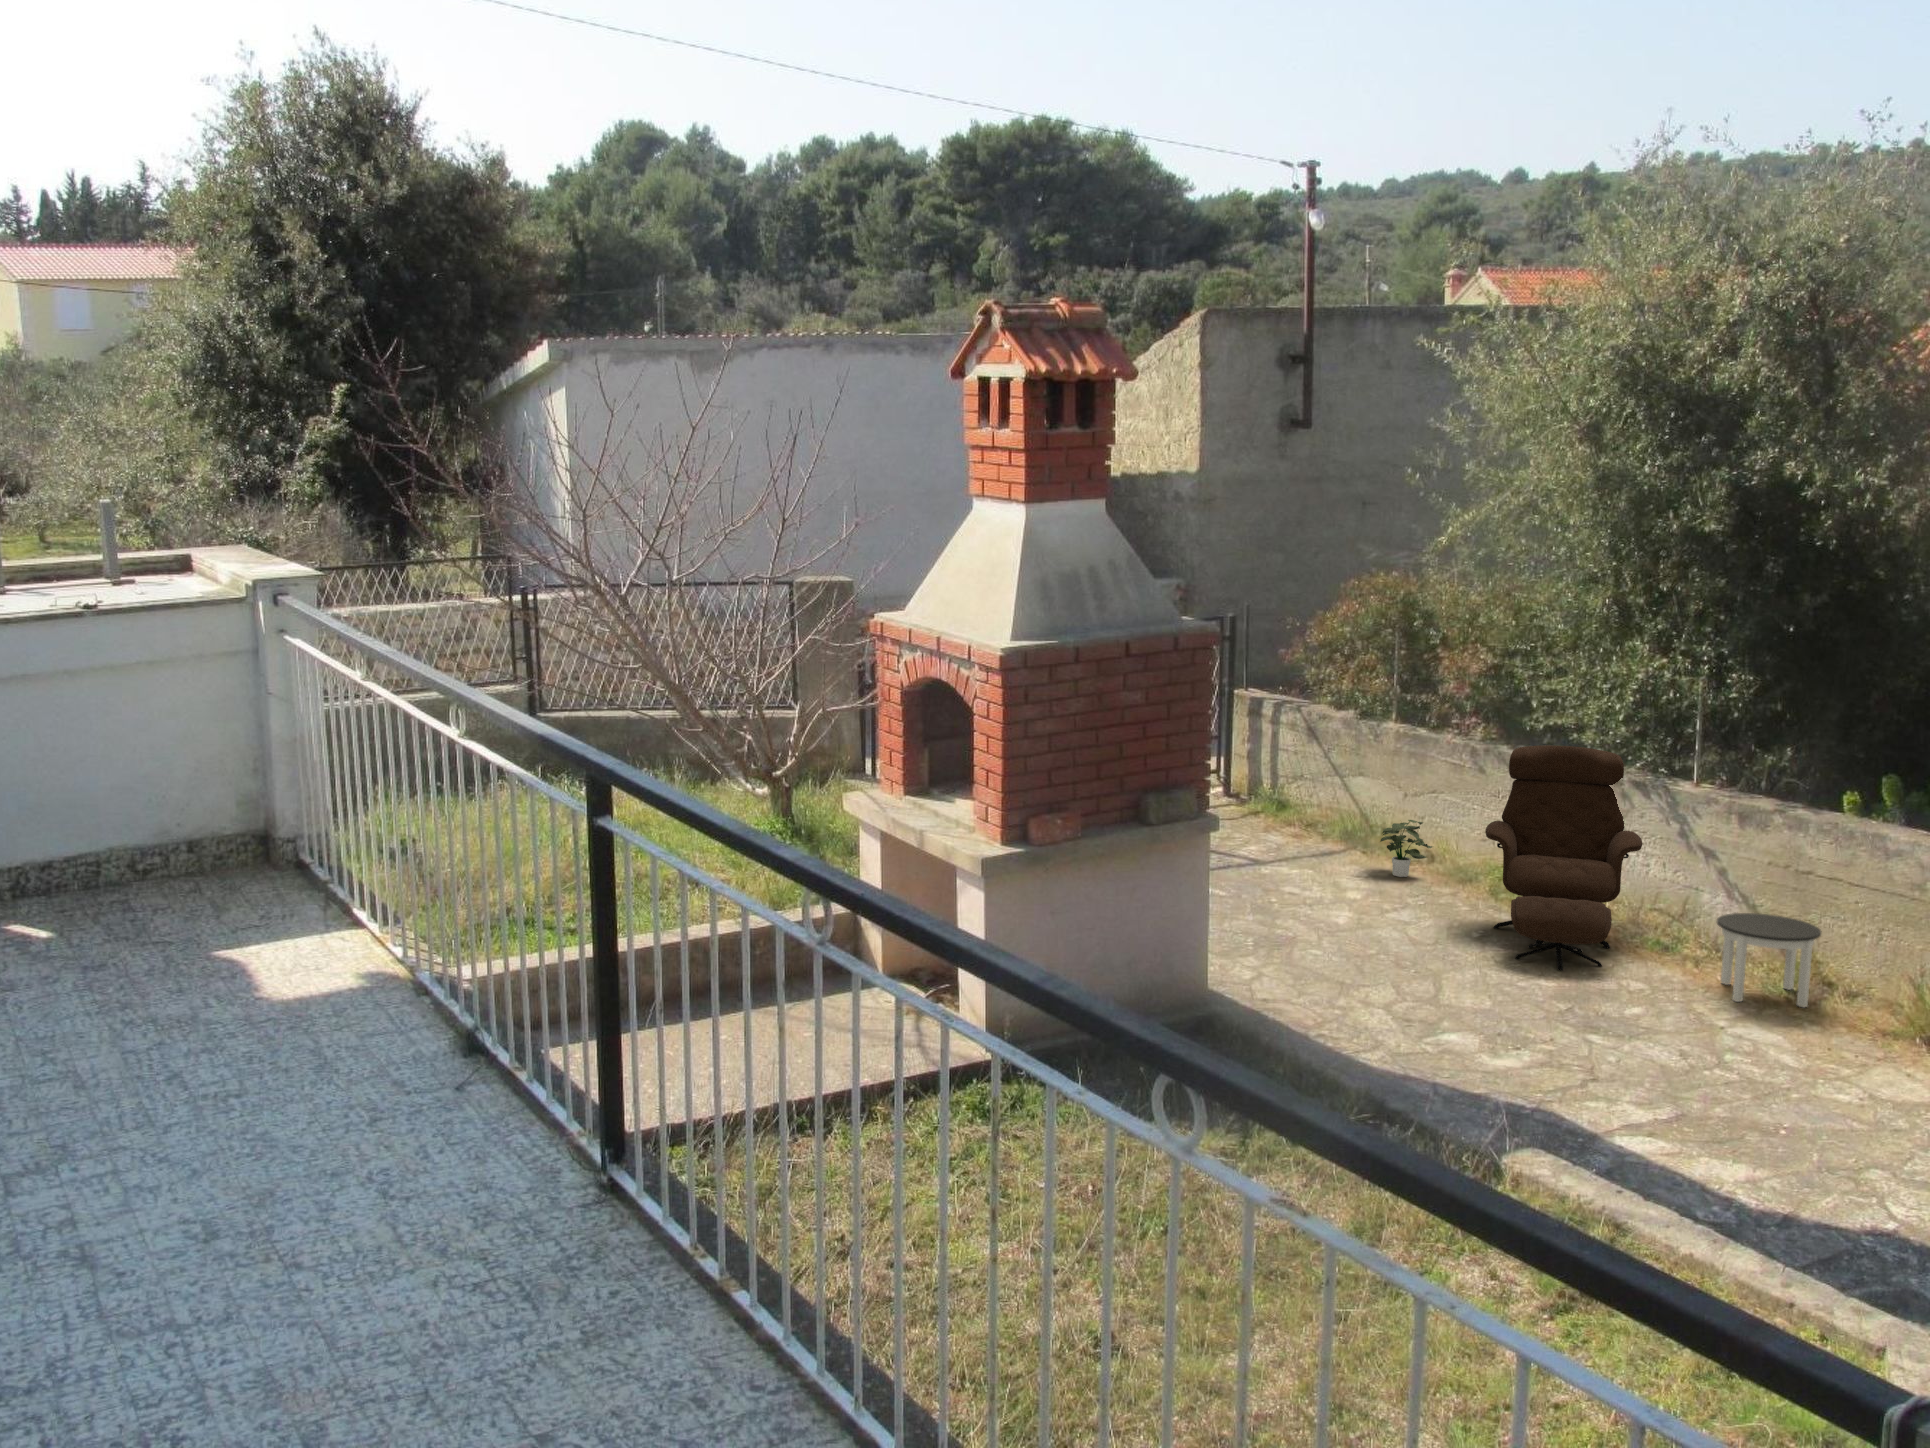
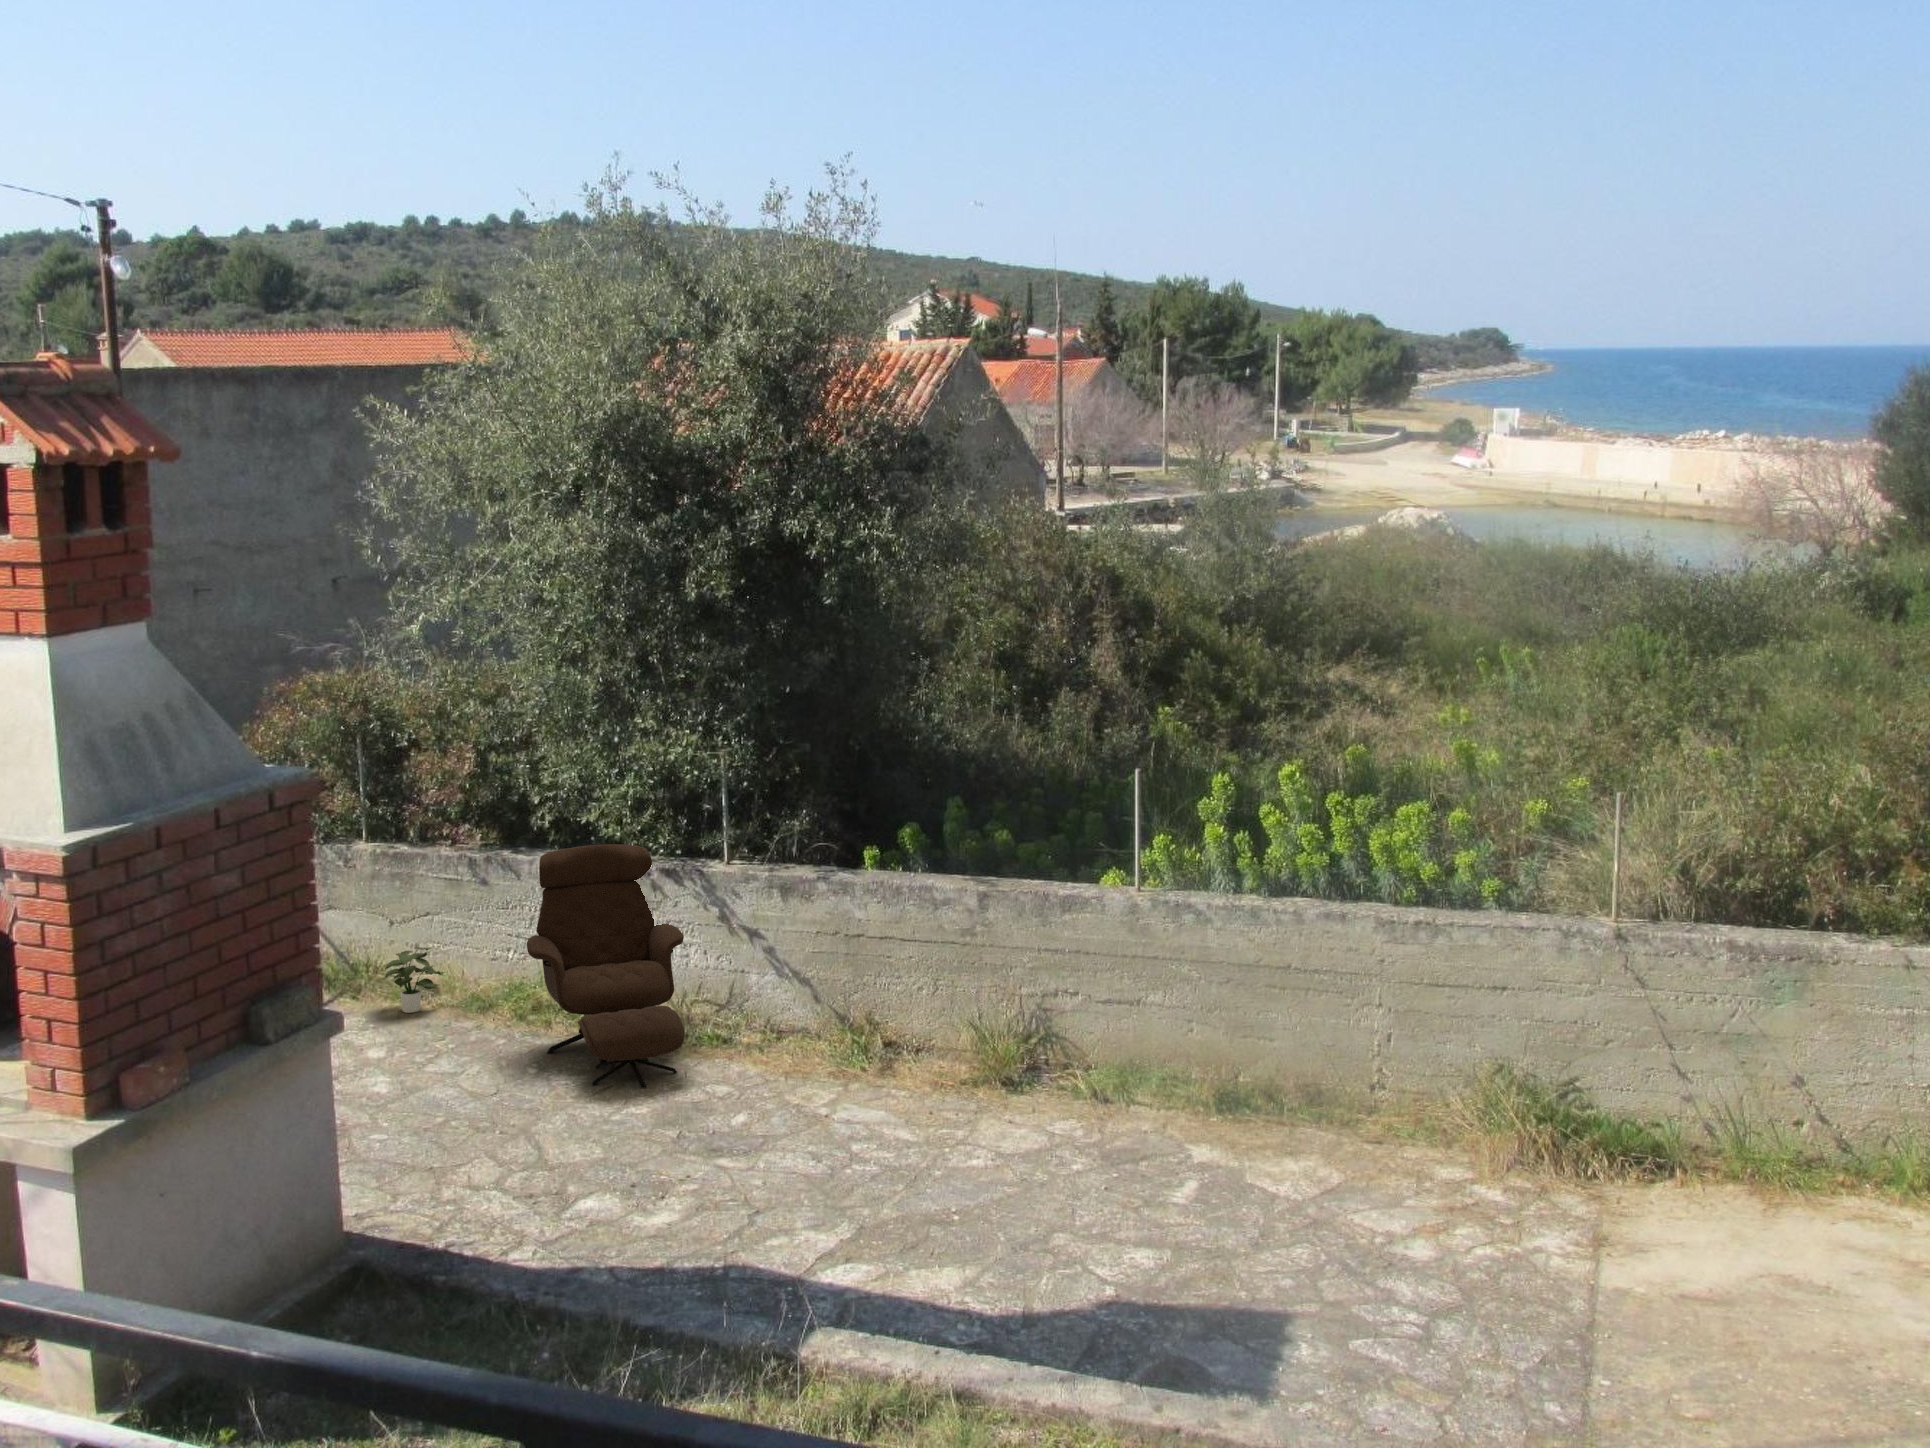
round table: present [1717,913,1821,1007] -> none [783,985,876,1081]

